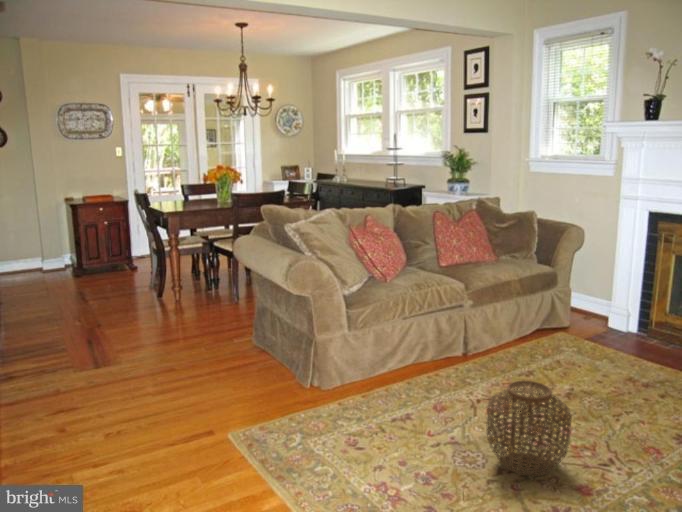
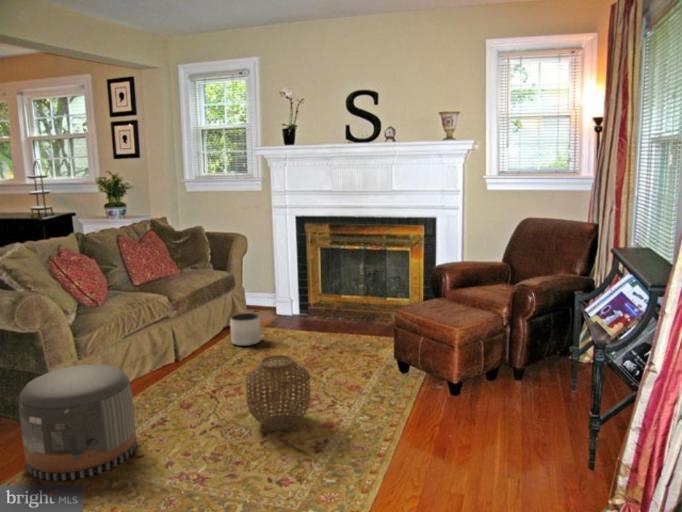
planter: none [535,318,572,357] -> present [230,313,261,346]
pouf: none [267,338,370,451] -> present [19,365,136,481]

